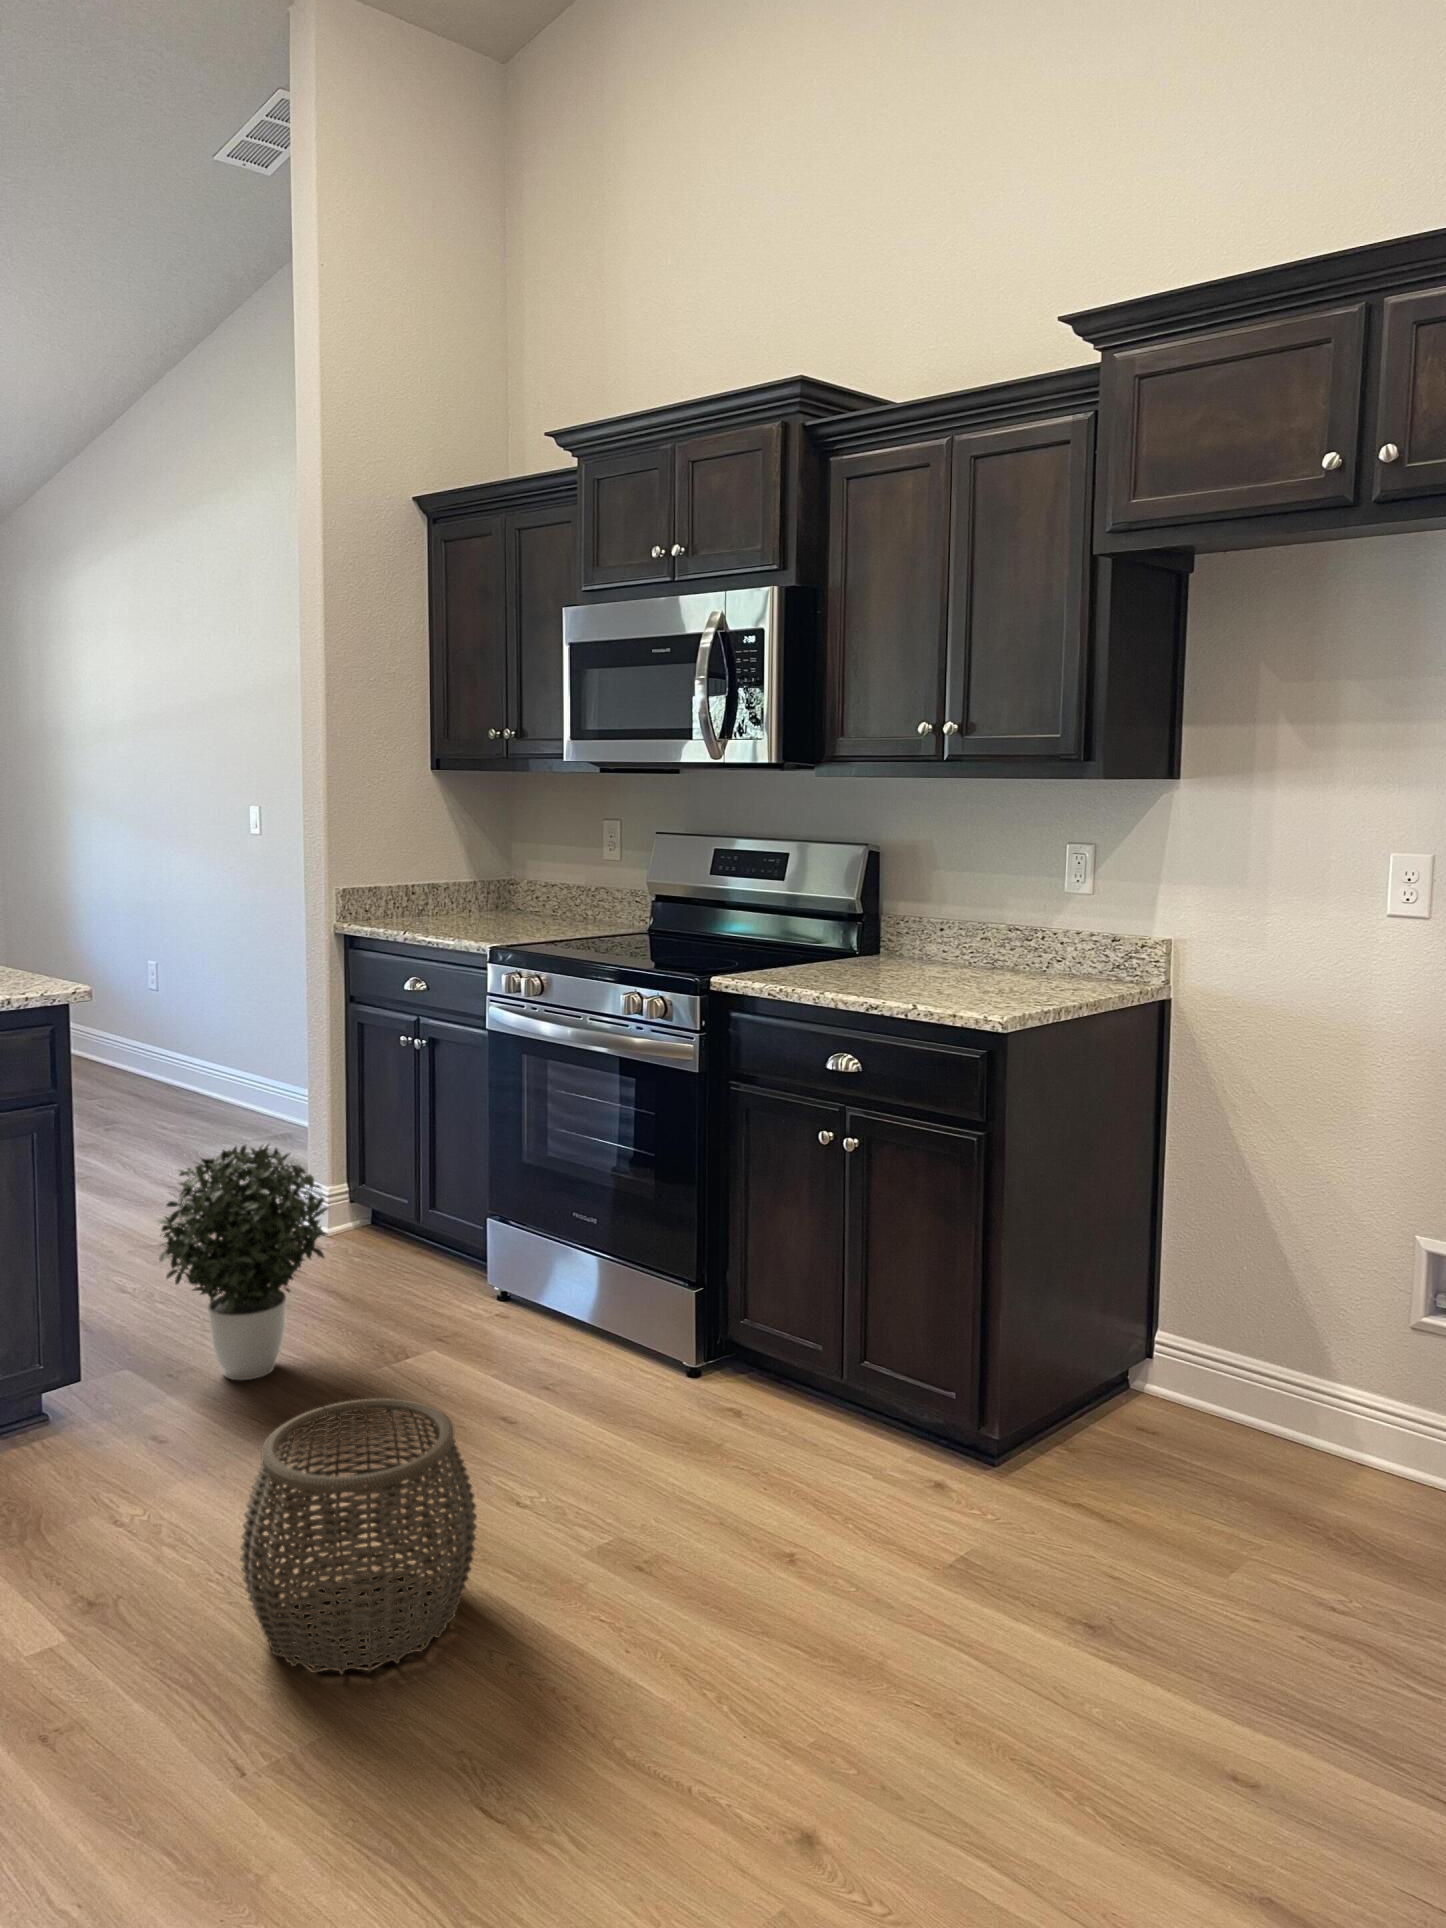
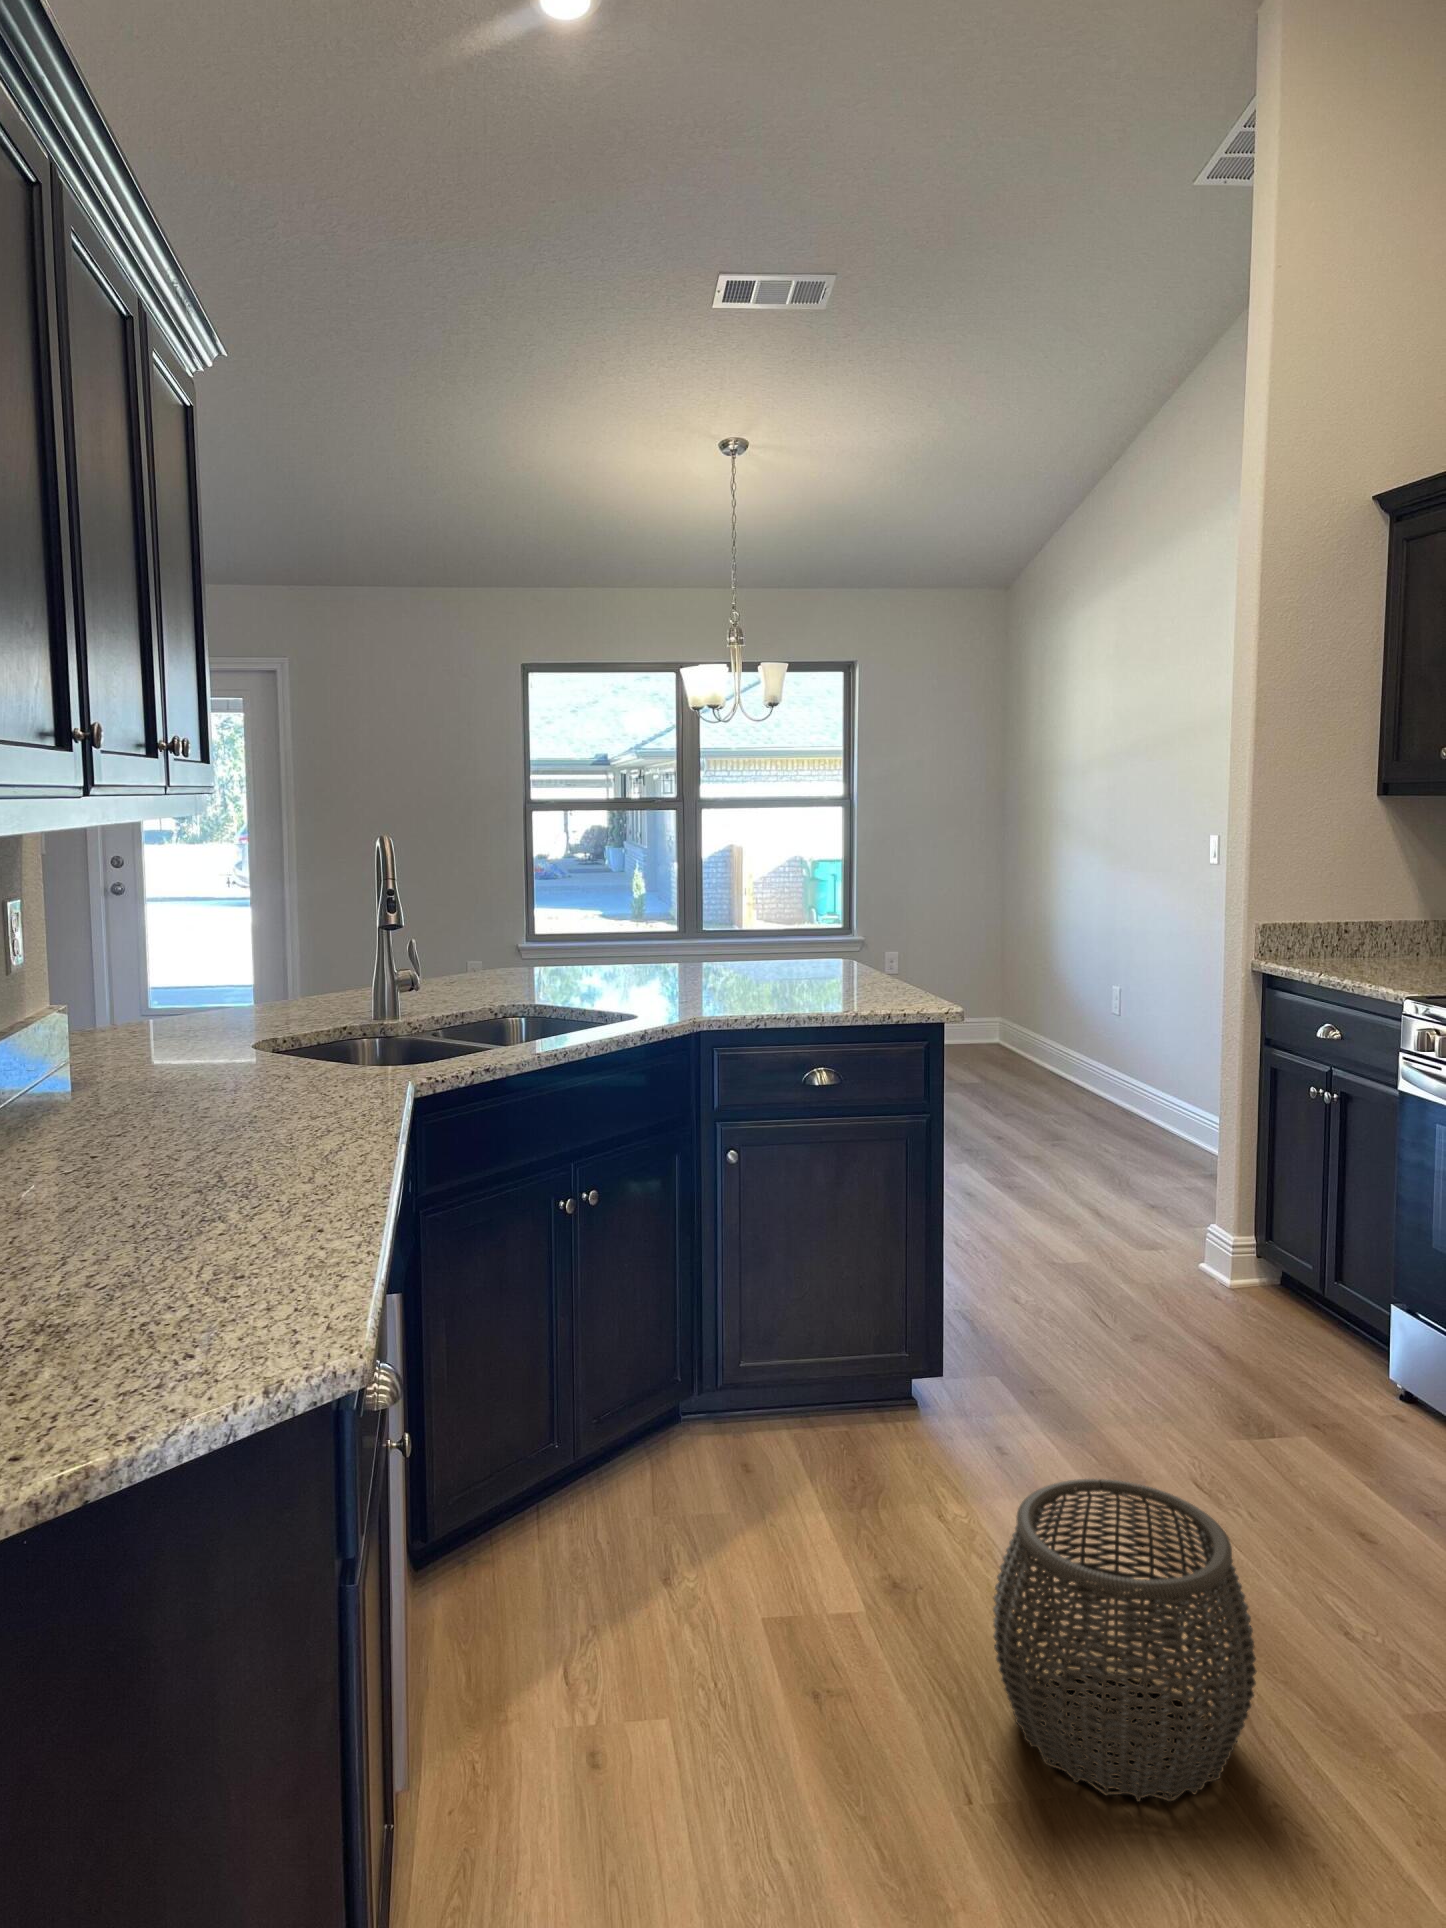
potted plant: present [156,1144,329,1380] -> none [1016,1179,1190,1417]

